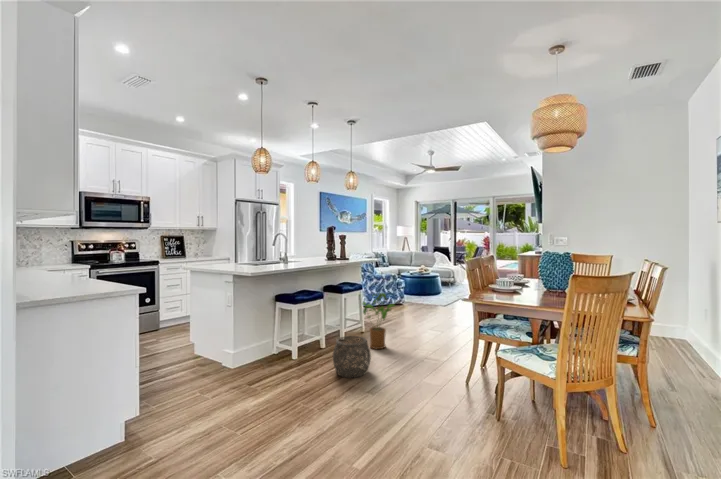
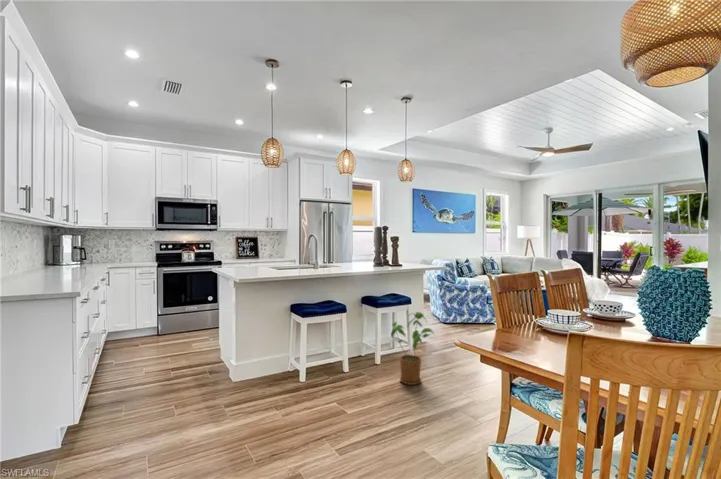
woven basket: present [333,336,371,378] -> none [322,365,371,422]

